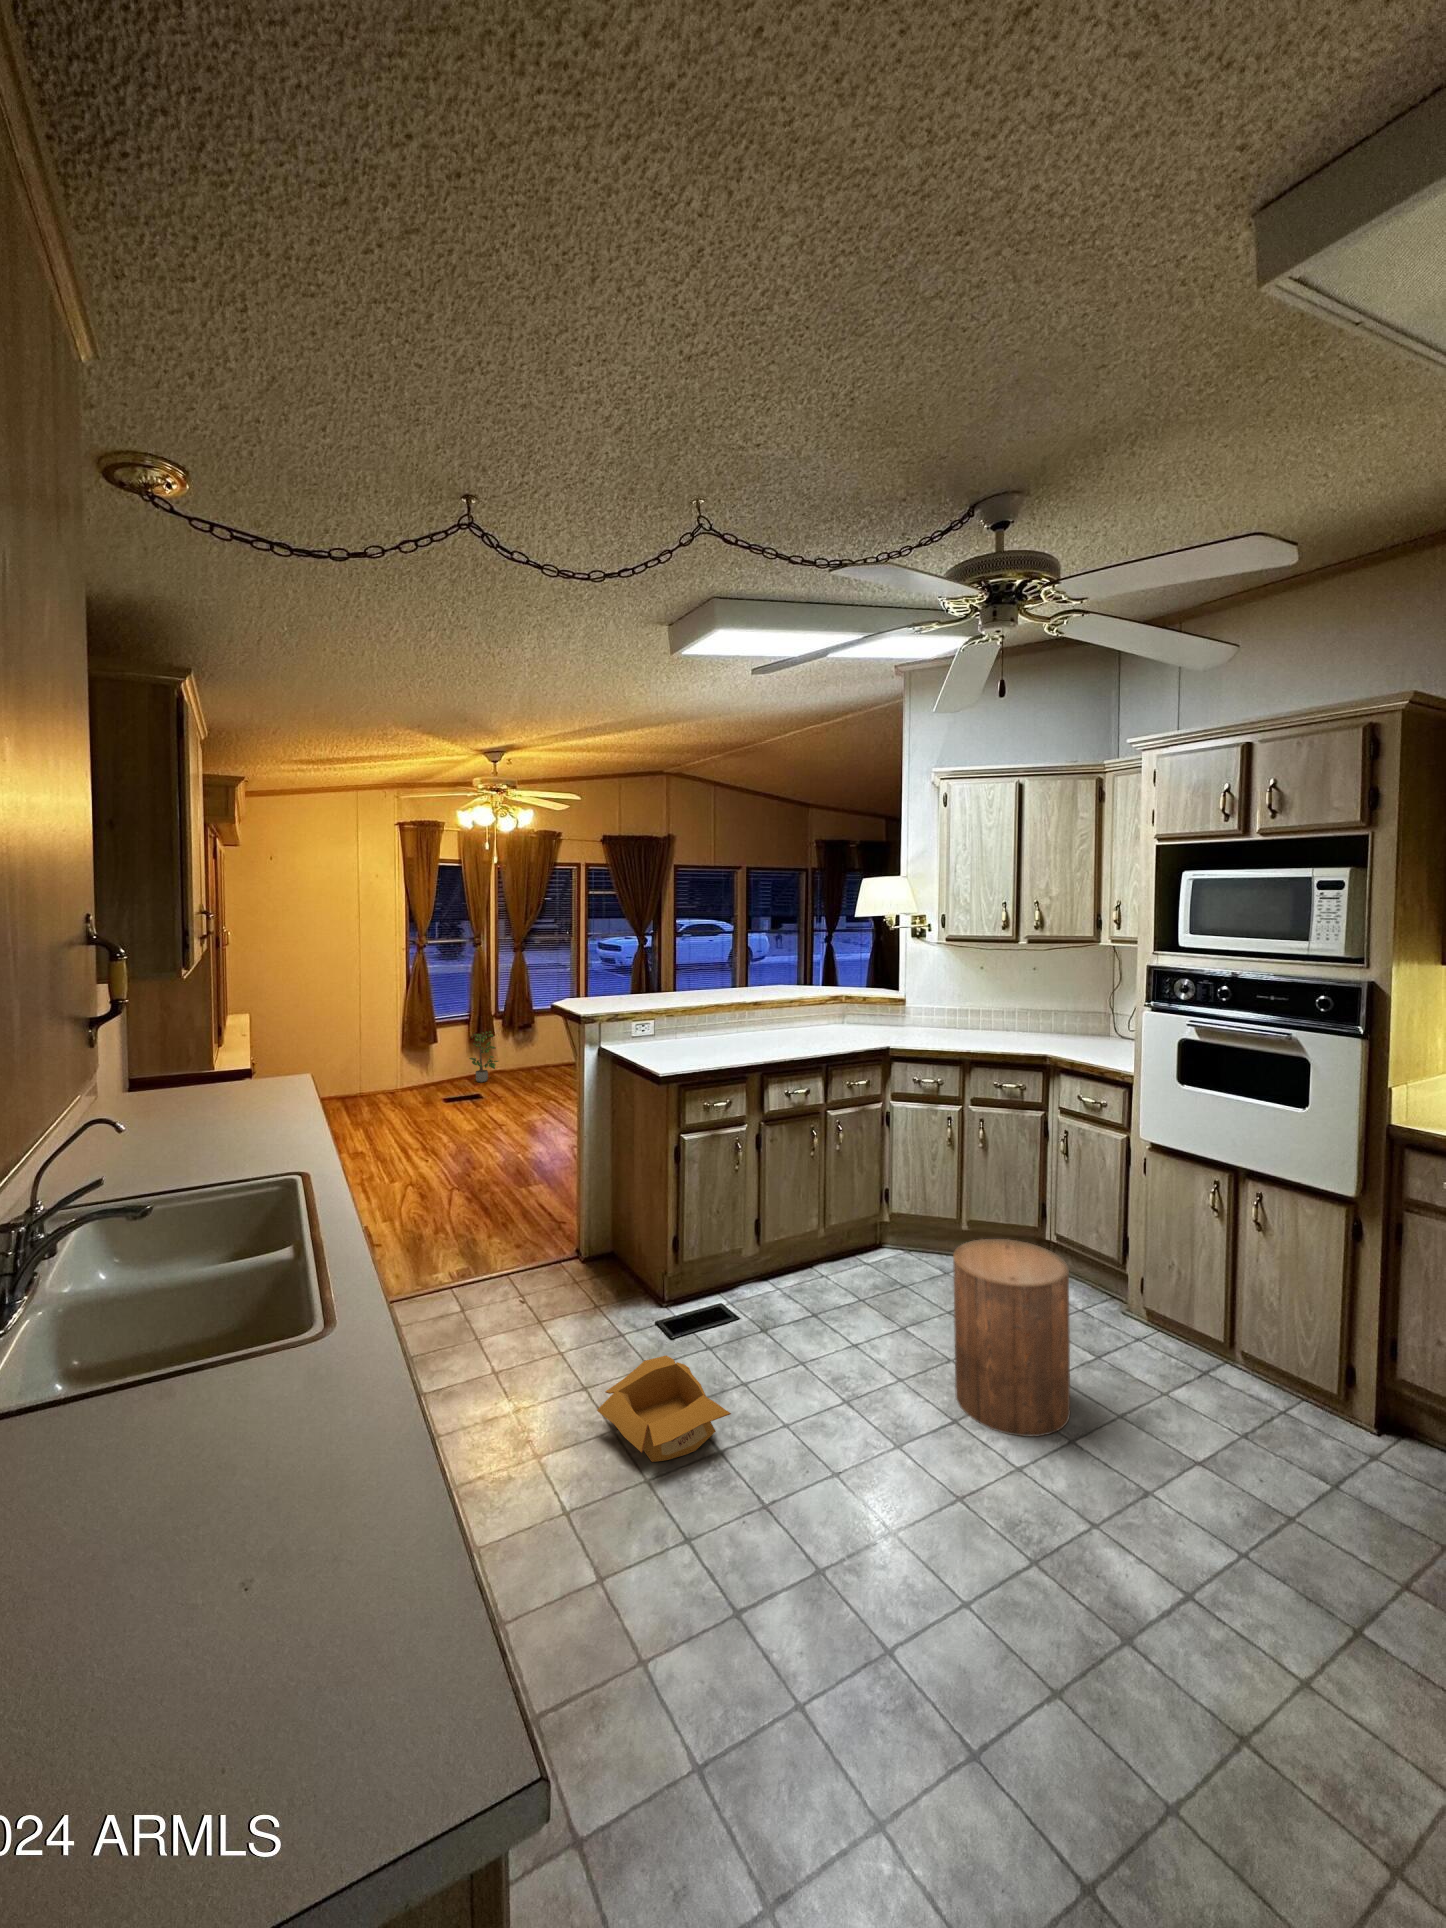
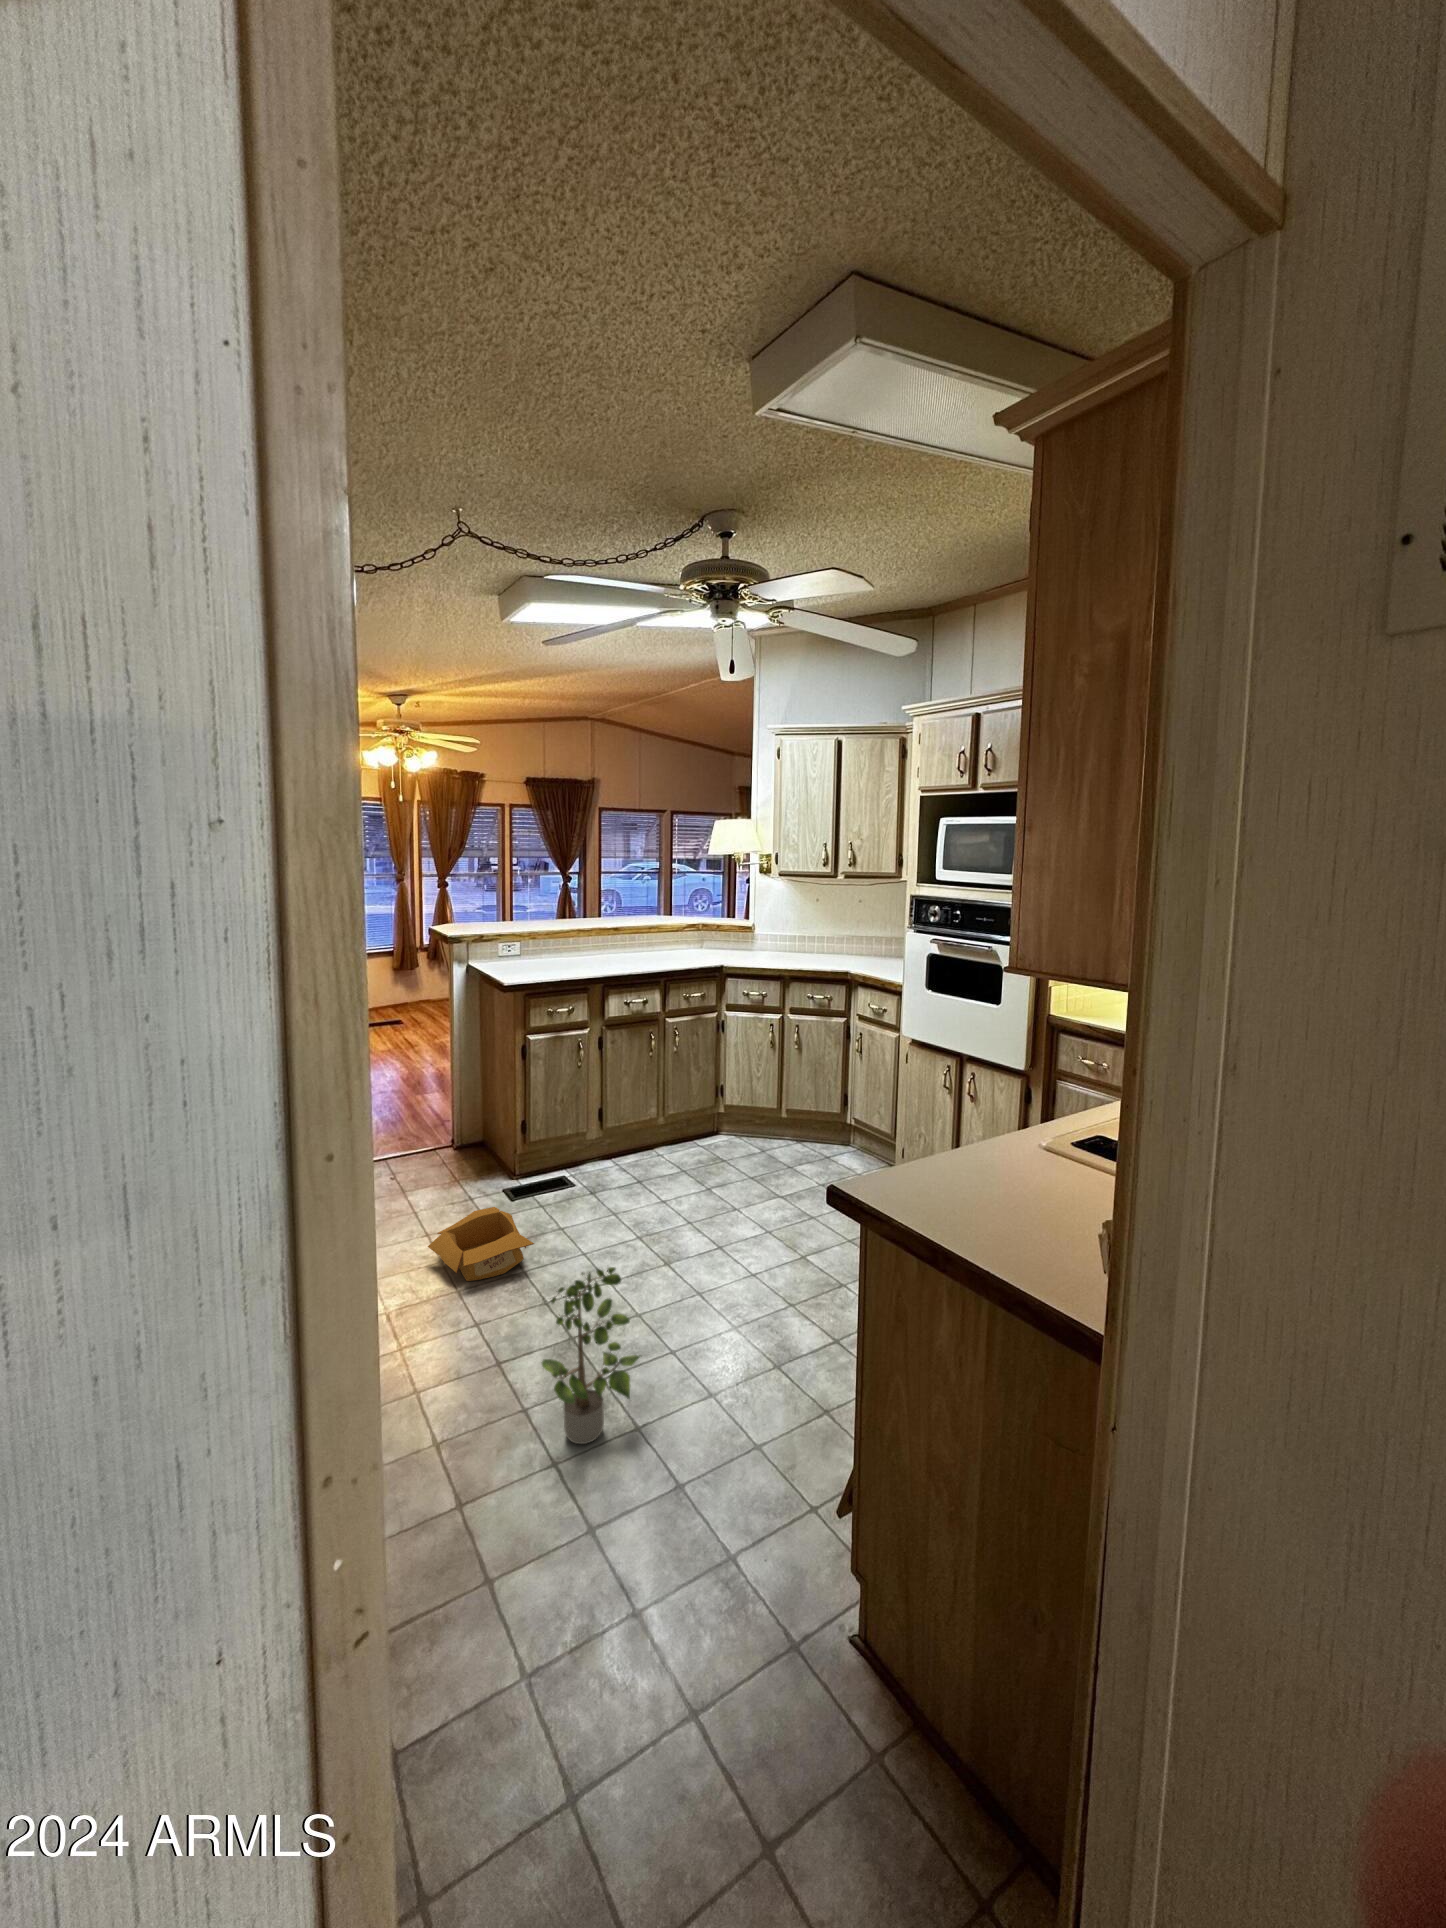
potted plant: present [469,1031,498,1082] -> present [542,1267,640,1444]
stool: present [953,1239,1070,1436] -> none [728,1111,814,1257]

